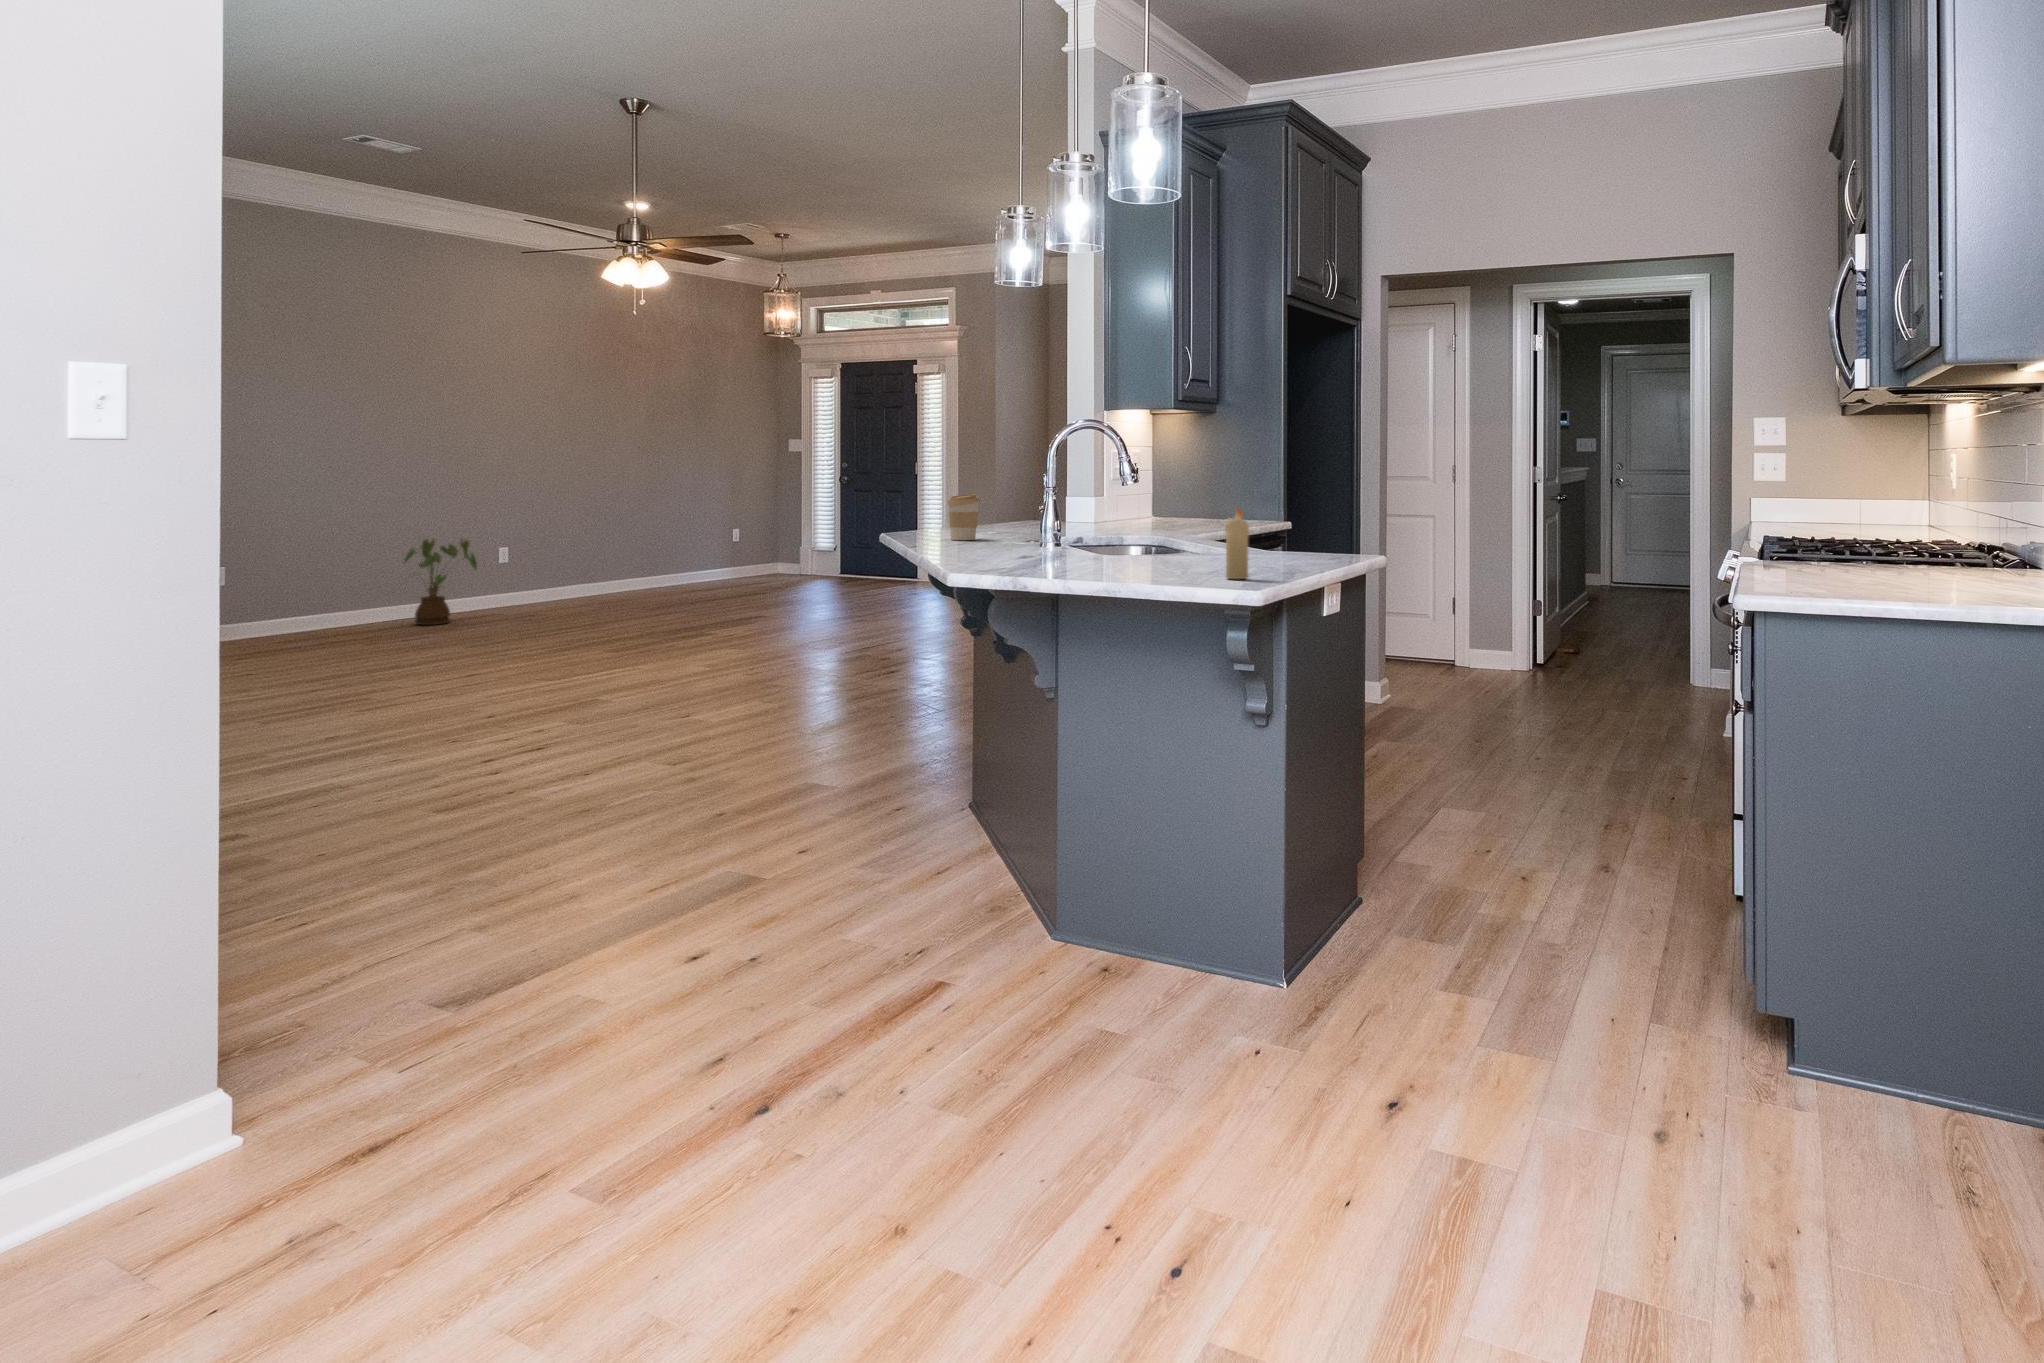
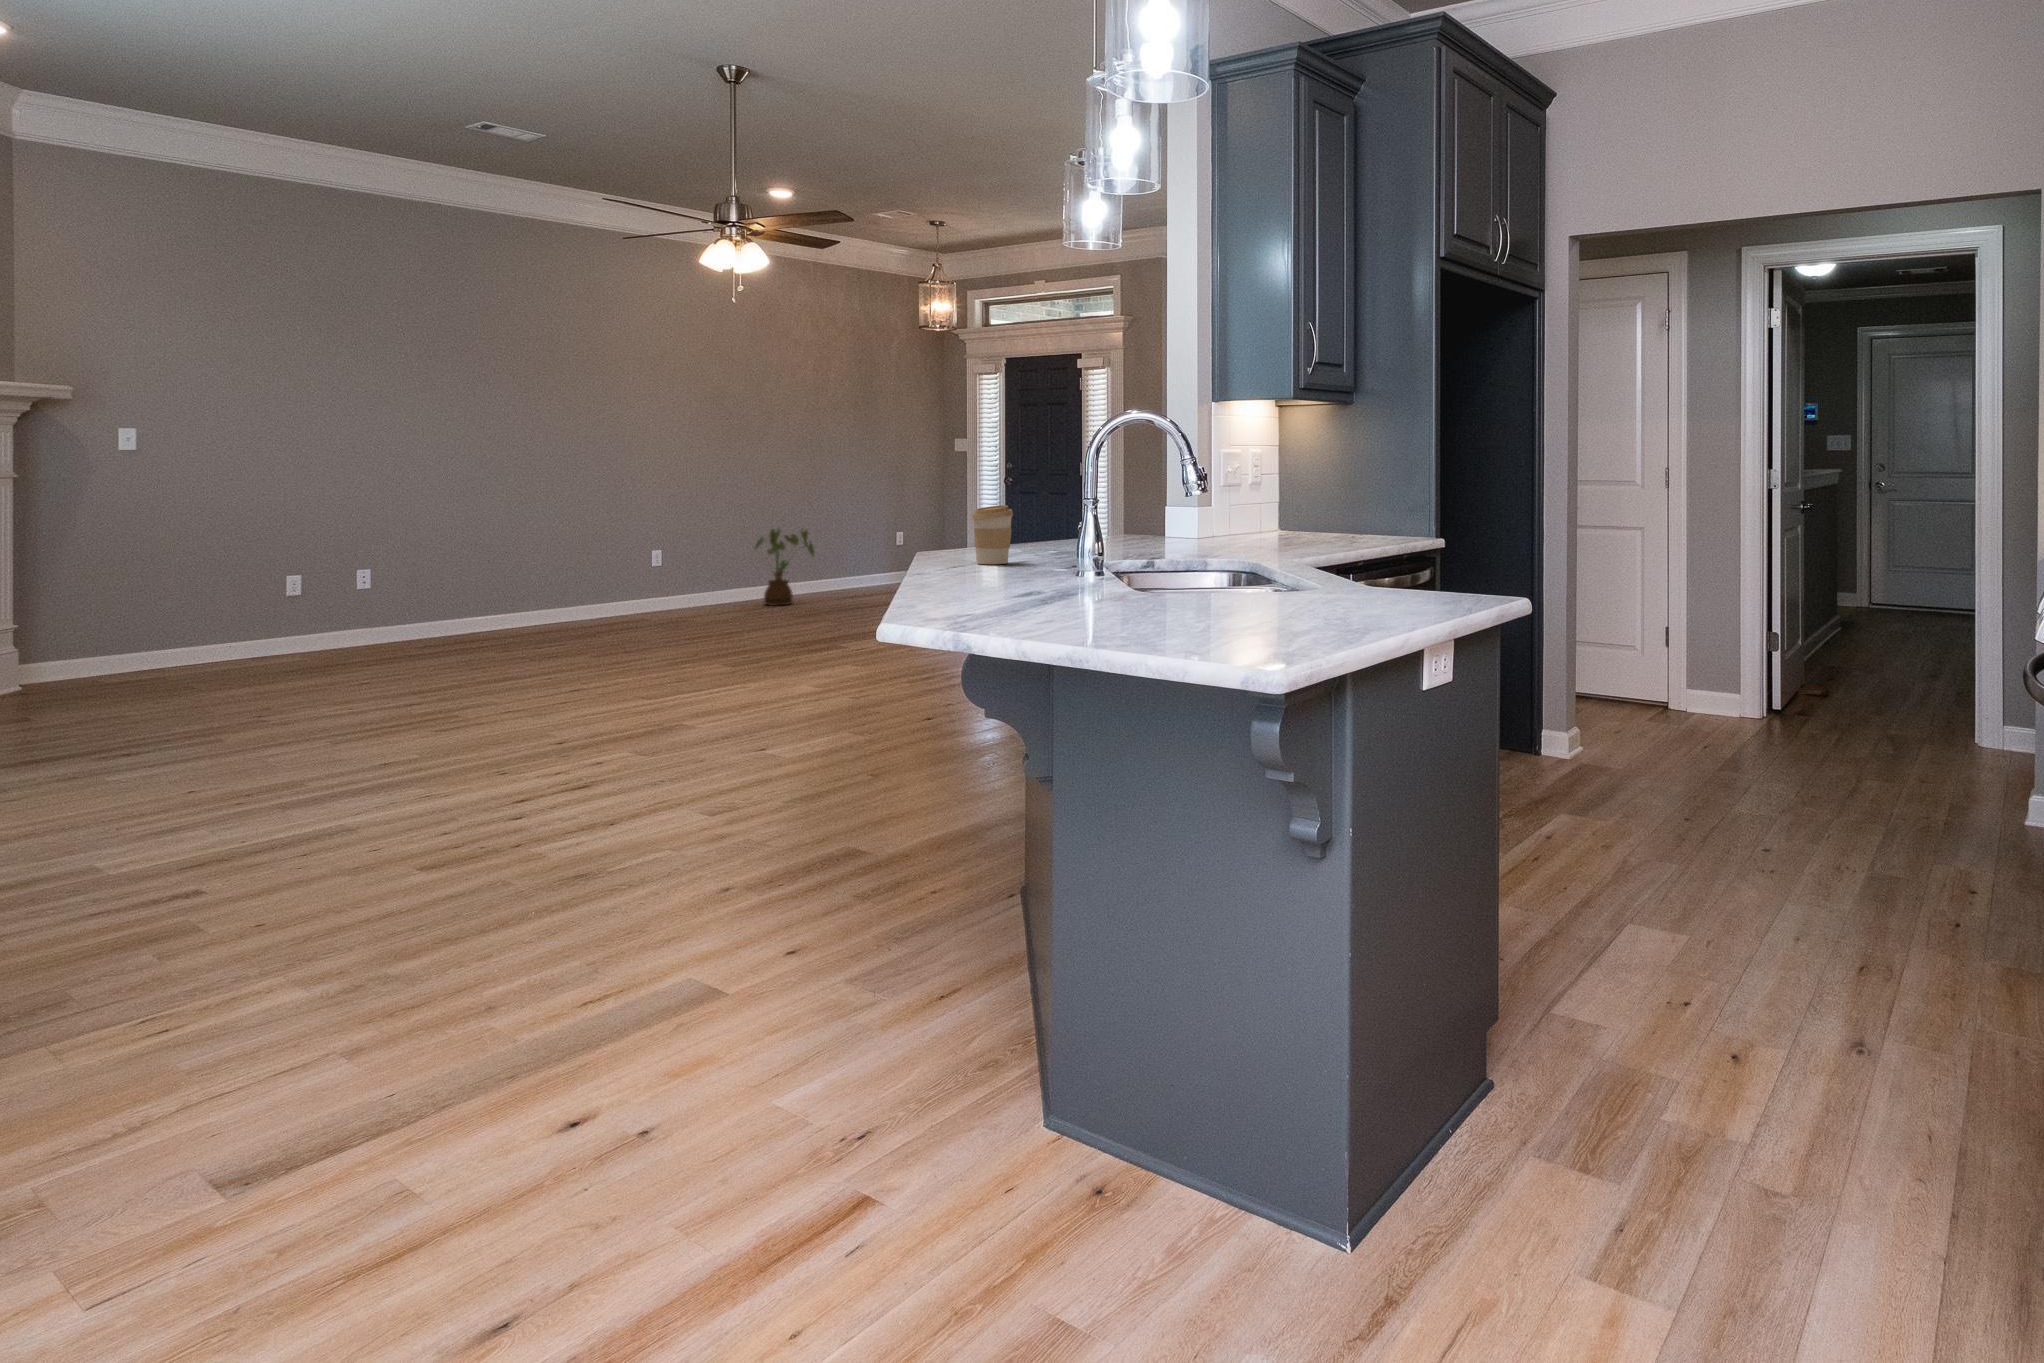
candle: present [1225,509,1249,579] -> none [1252,533,1288,644]
house plant: present [404,539,477,625] -> present [754,529,814,606]

